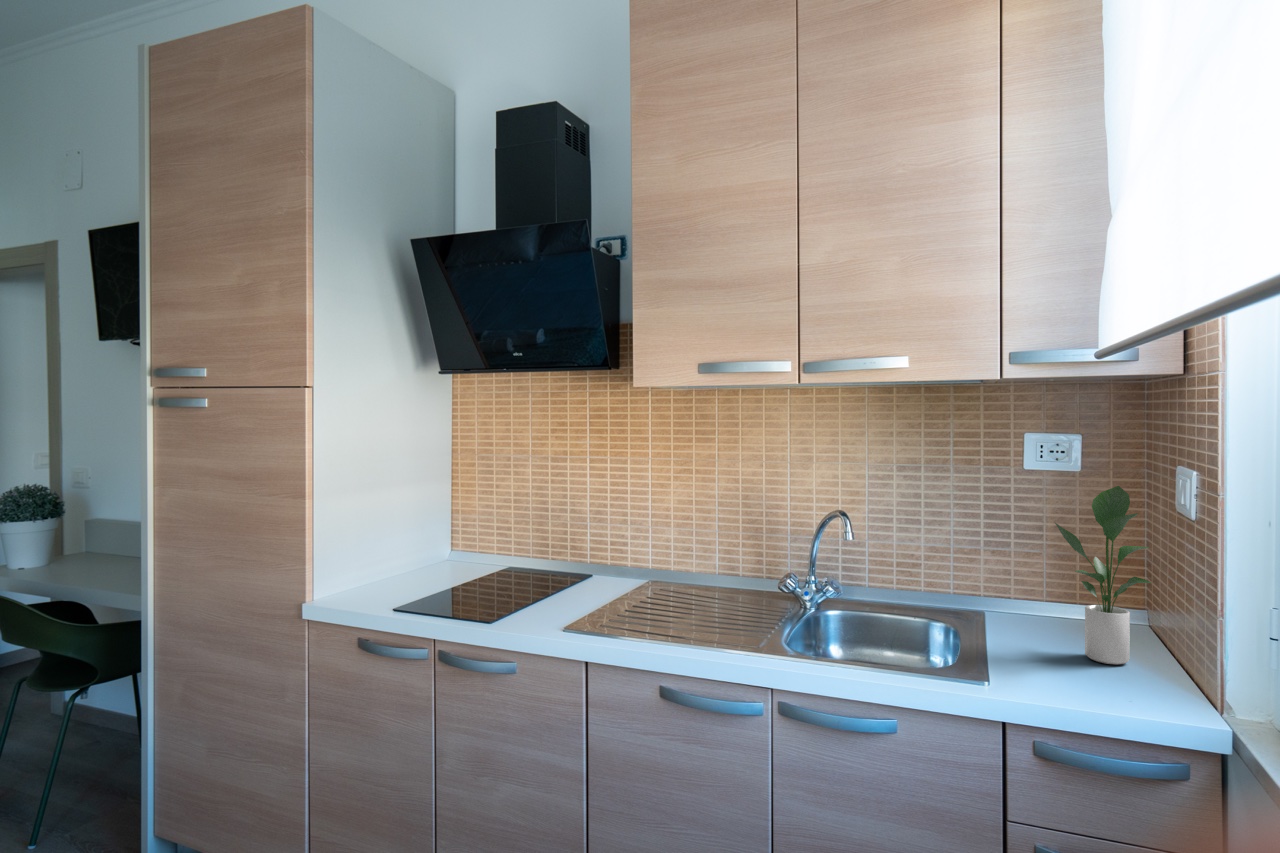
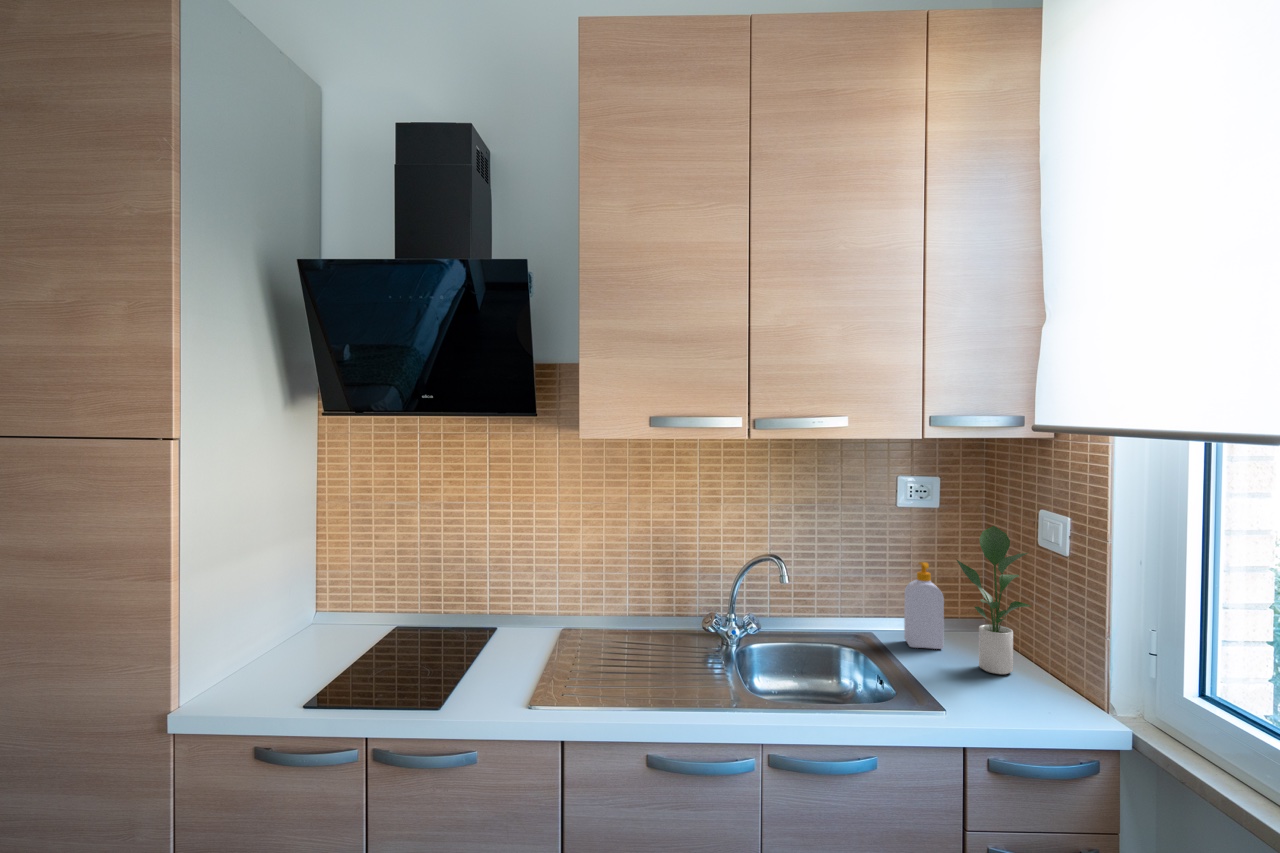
soap bottle: none [1015,531,1061,635] -> present [904,562,944,649]

